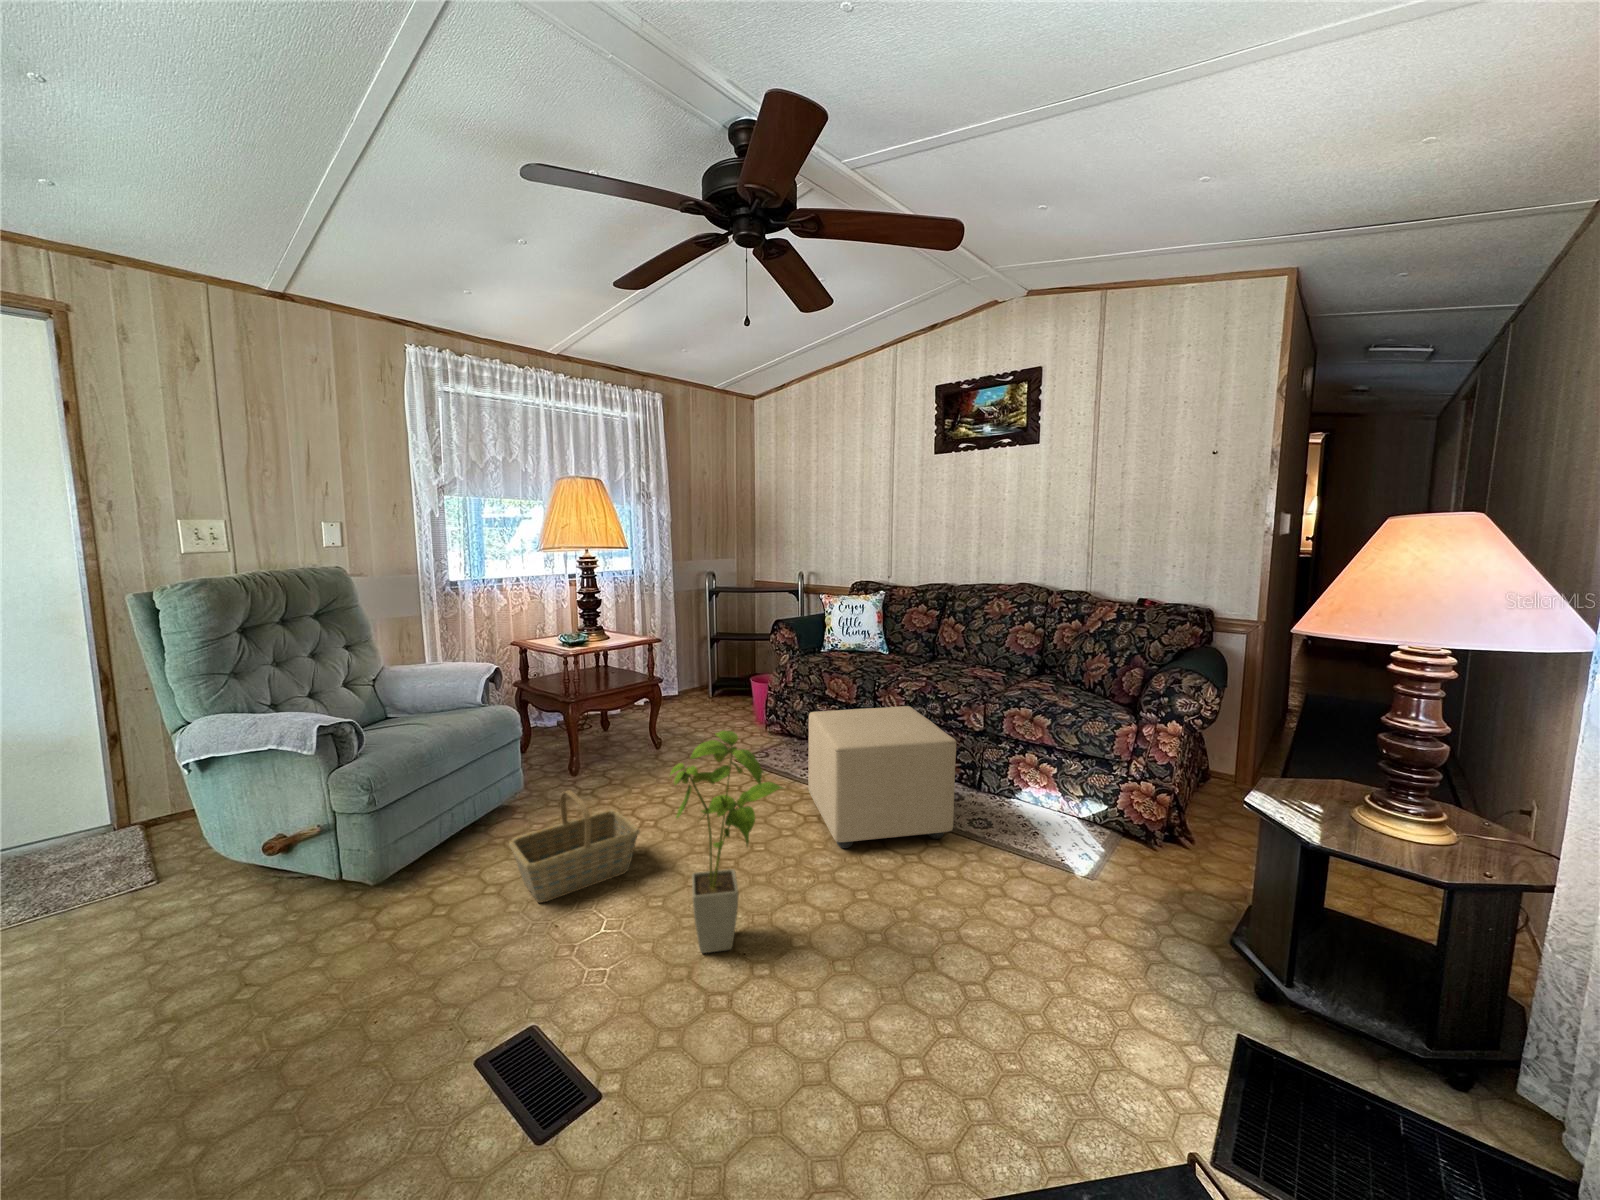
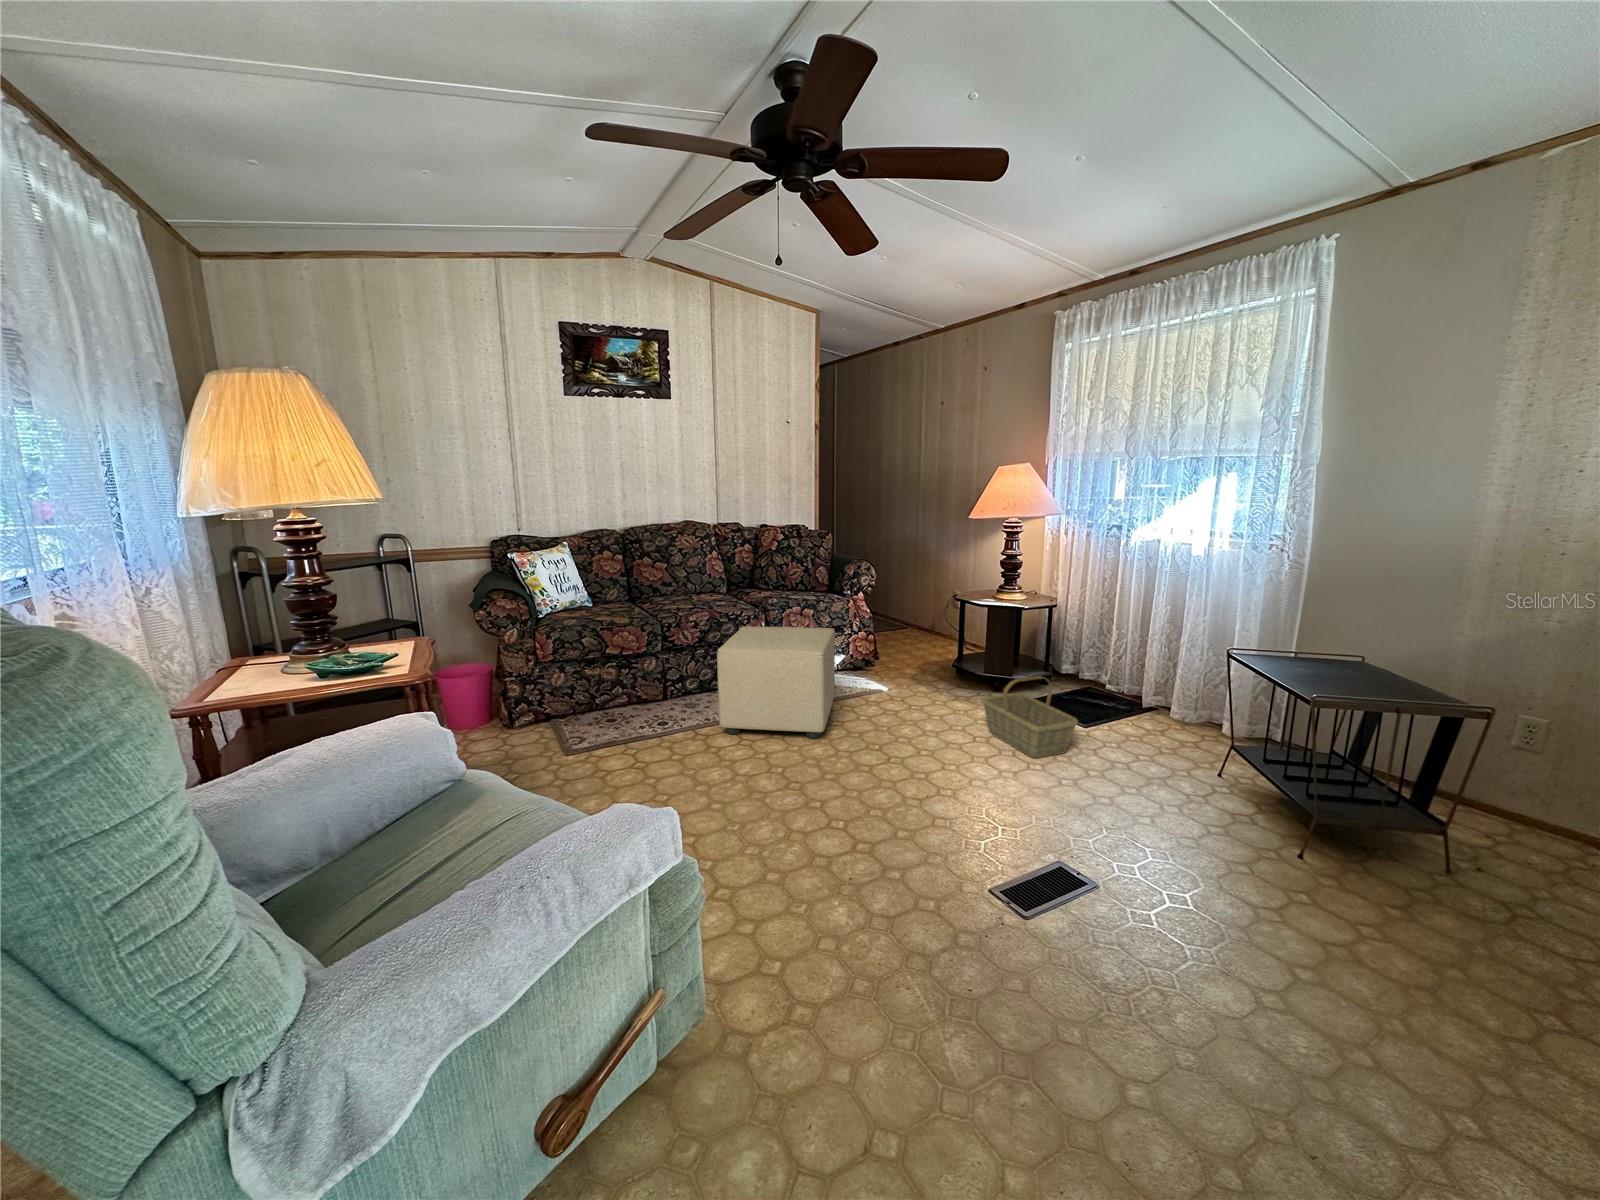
house plant: present [669,731,783,953] -> none [888,625,979,809]
basket: present [509,790,640,903] -> present [981,676,1078,758]

